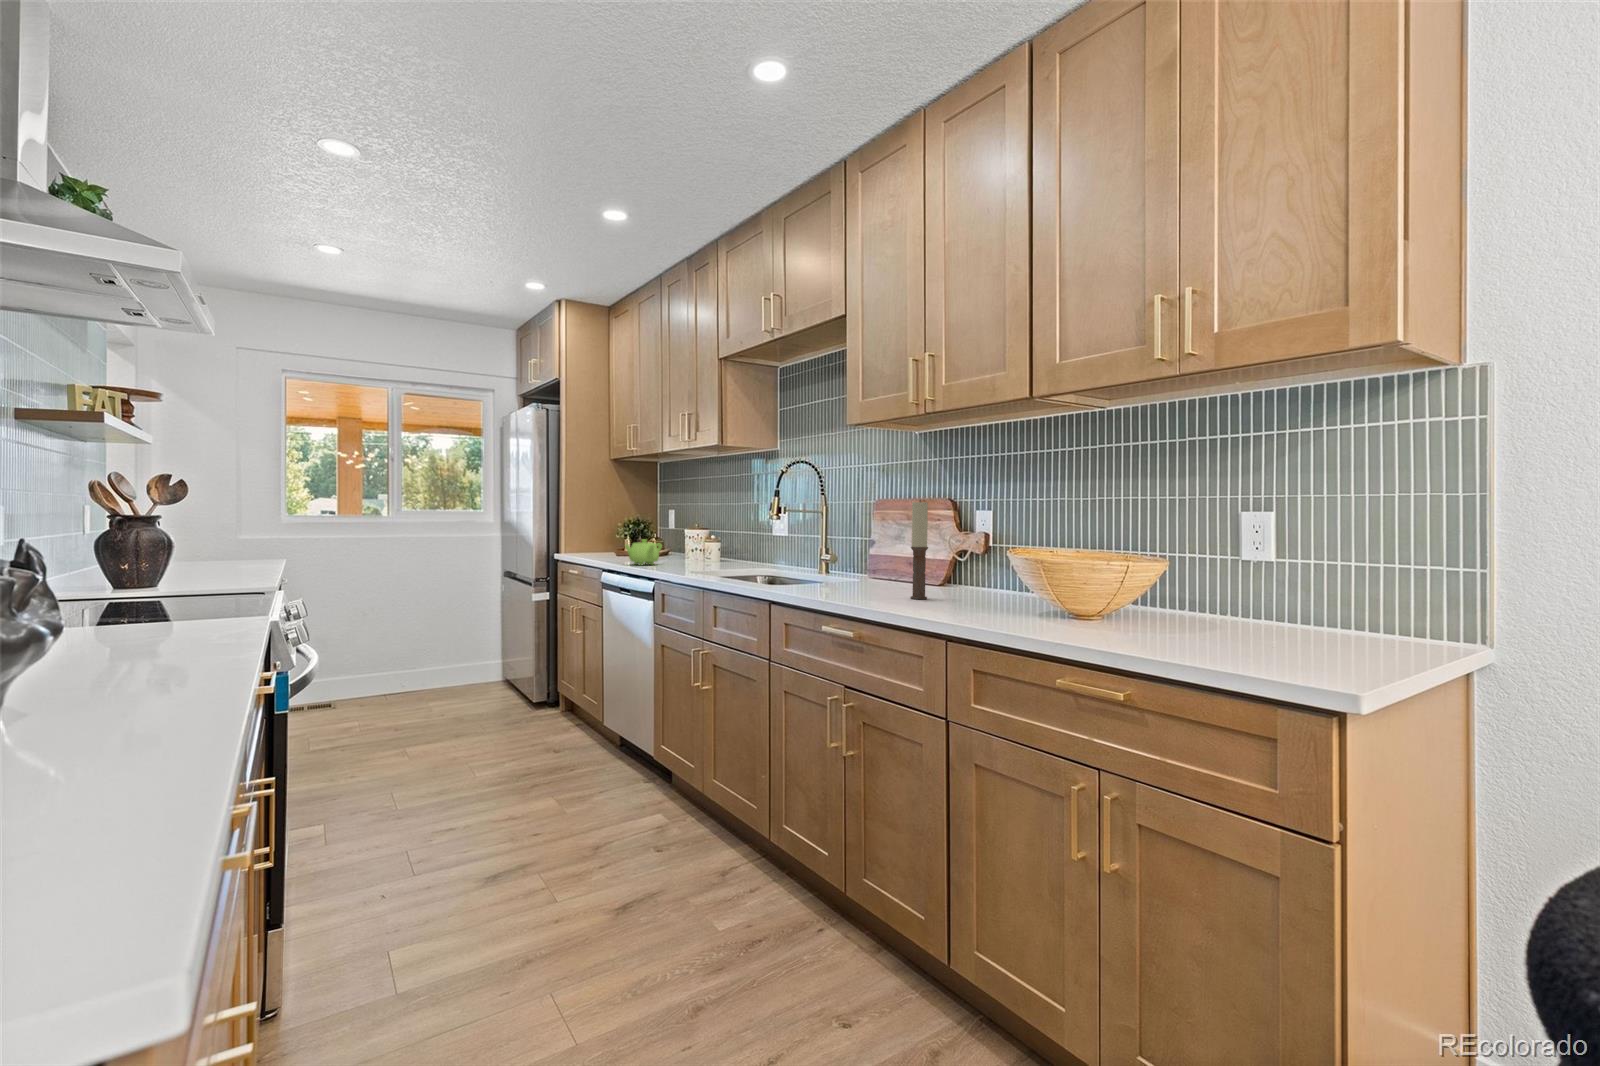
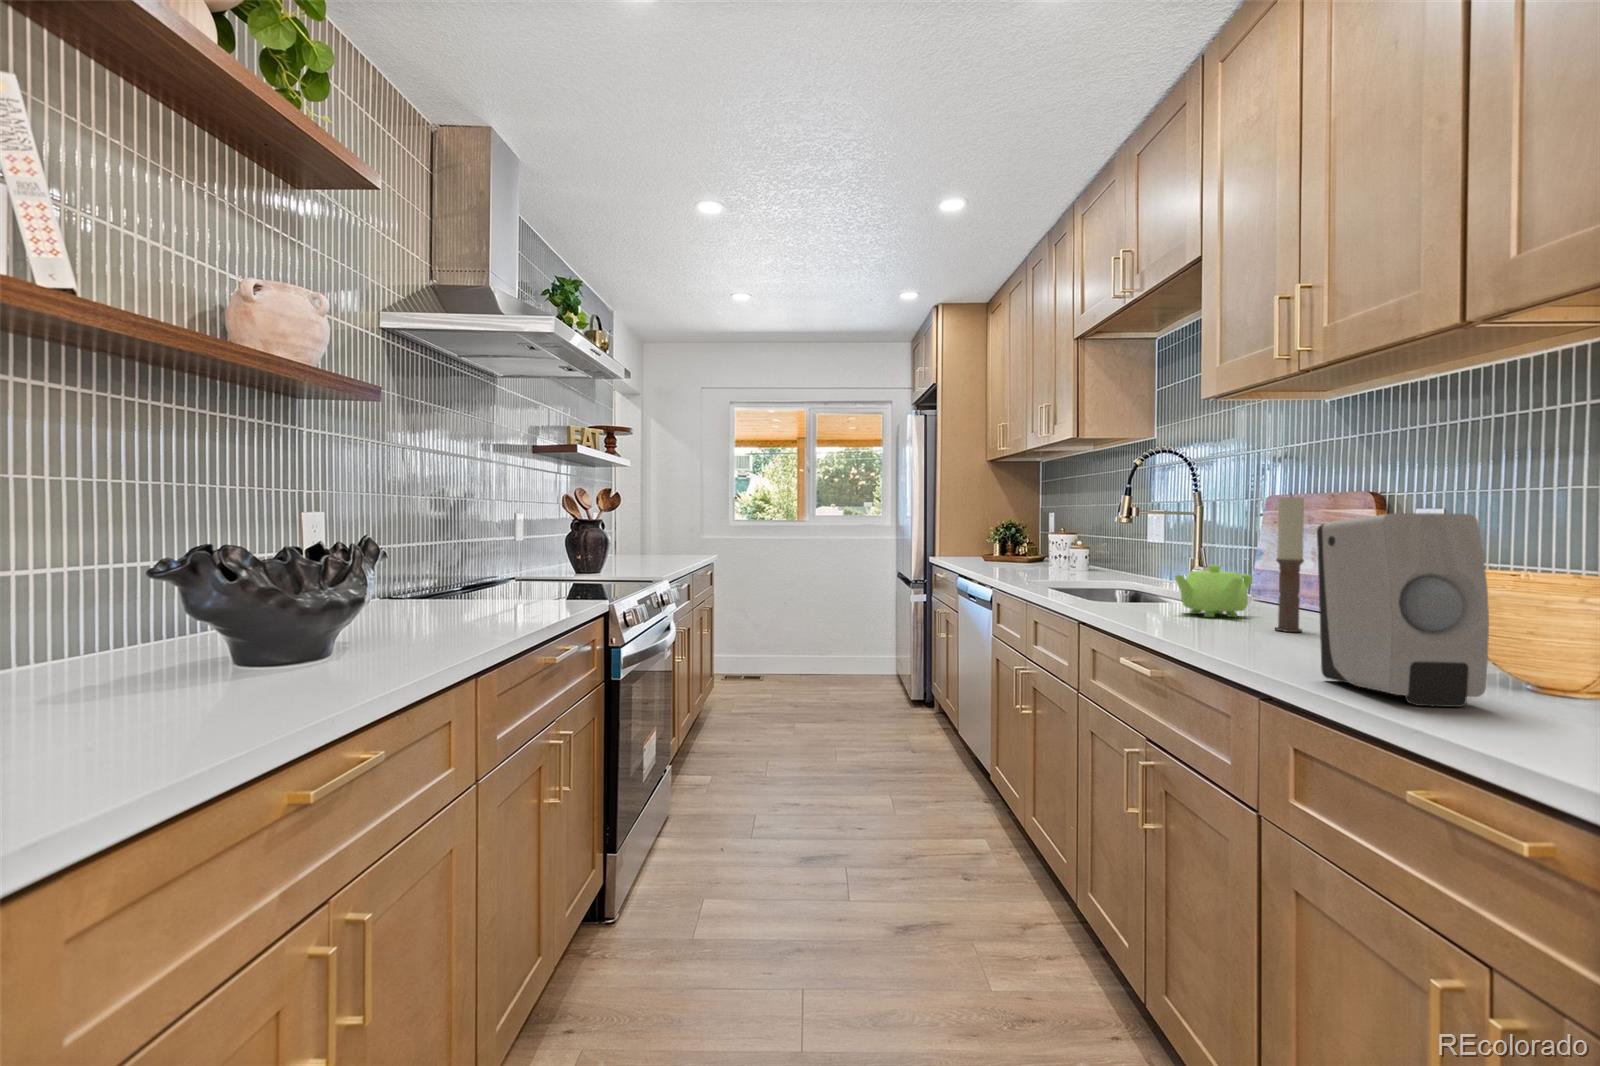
soap dispenser: none [974,516,1068,633] -> present [1317,513,1489,707]
teapot: present [625,539,662,565] -> present [1175,565,1252,617]

